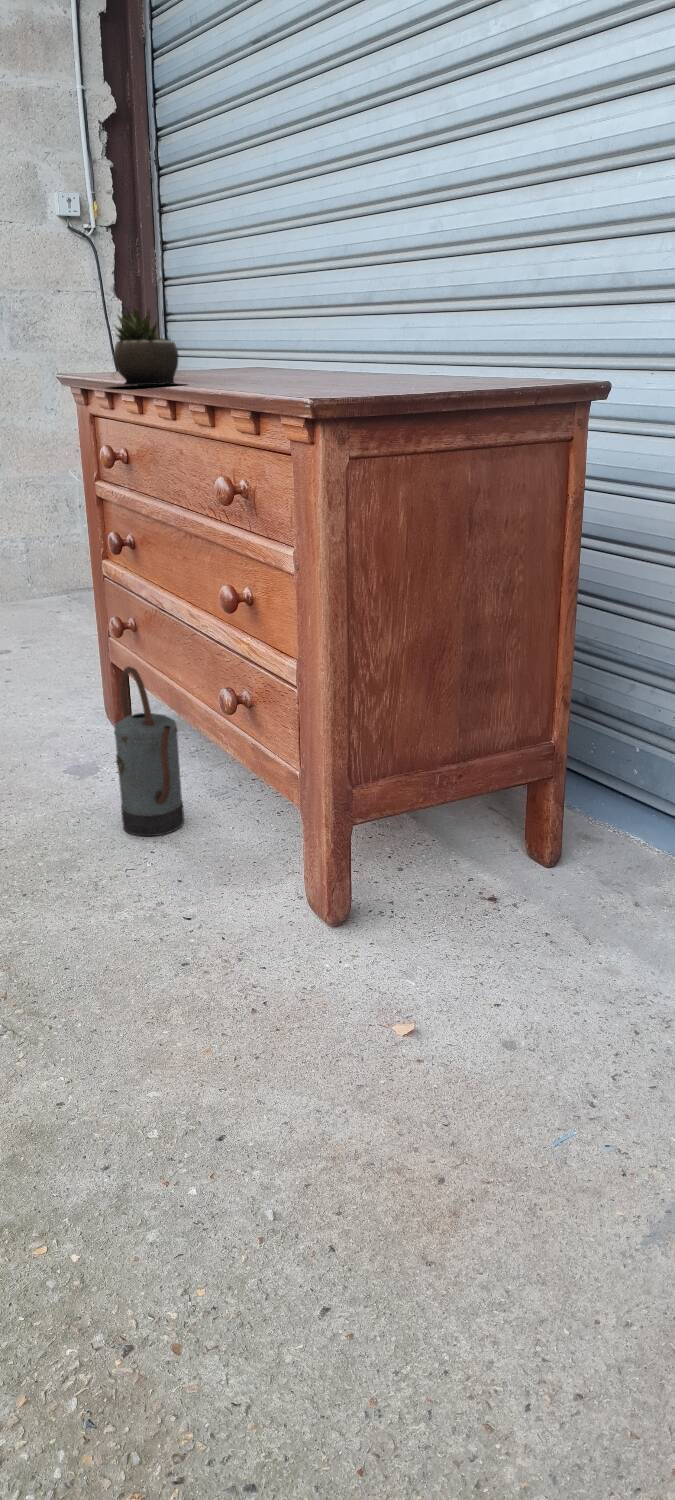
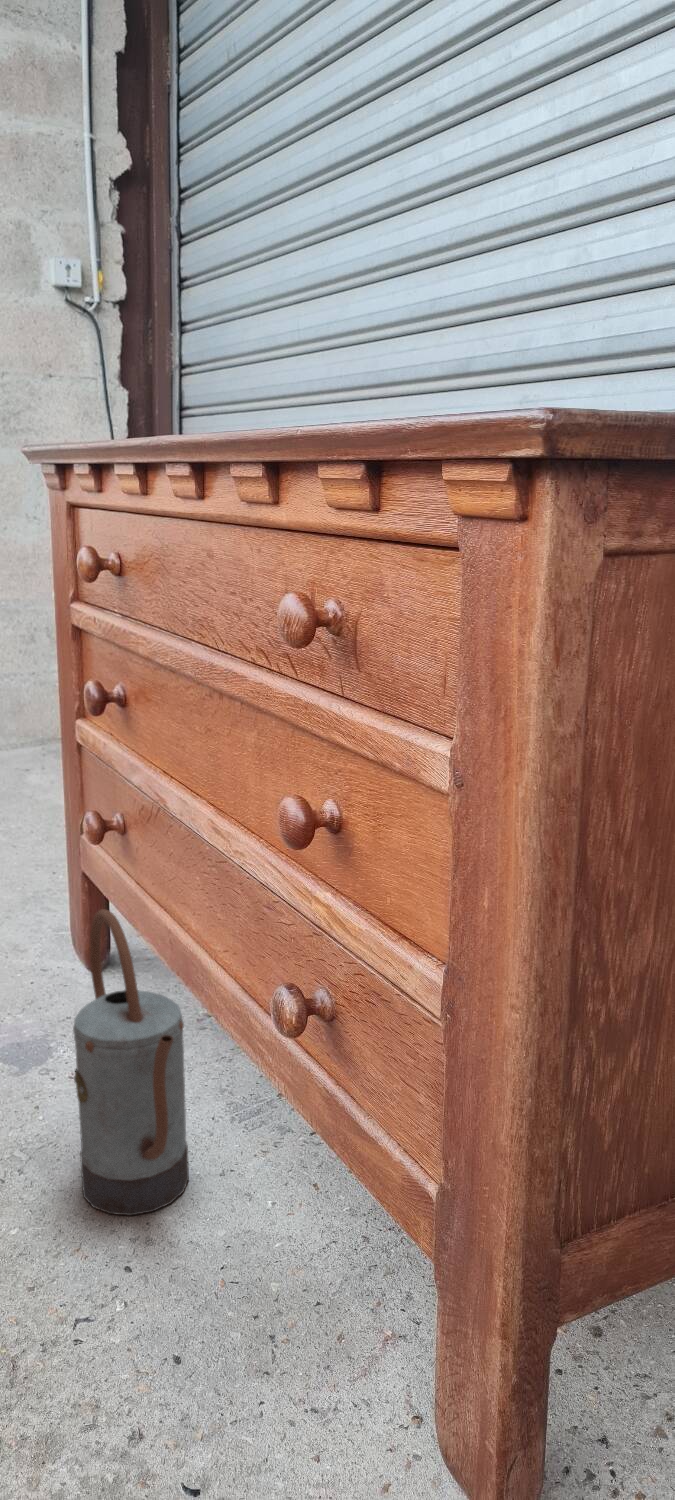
succulent plant: present [114,308,178,386] -> none [79,308,231,444]

